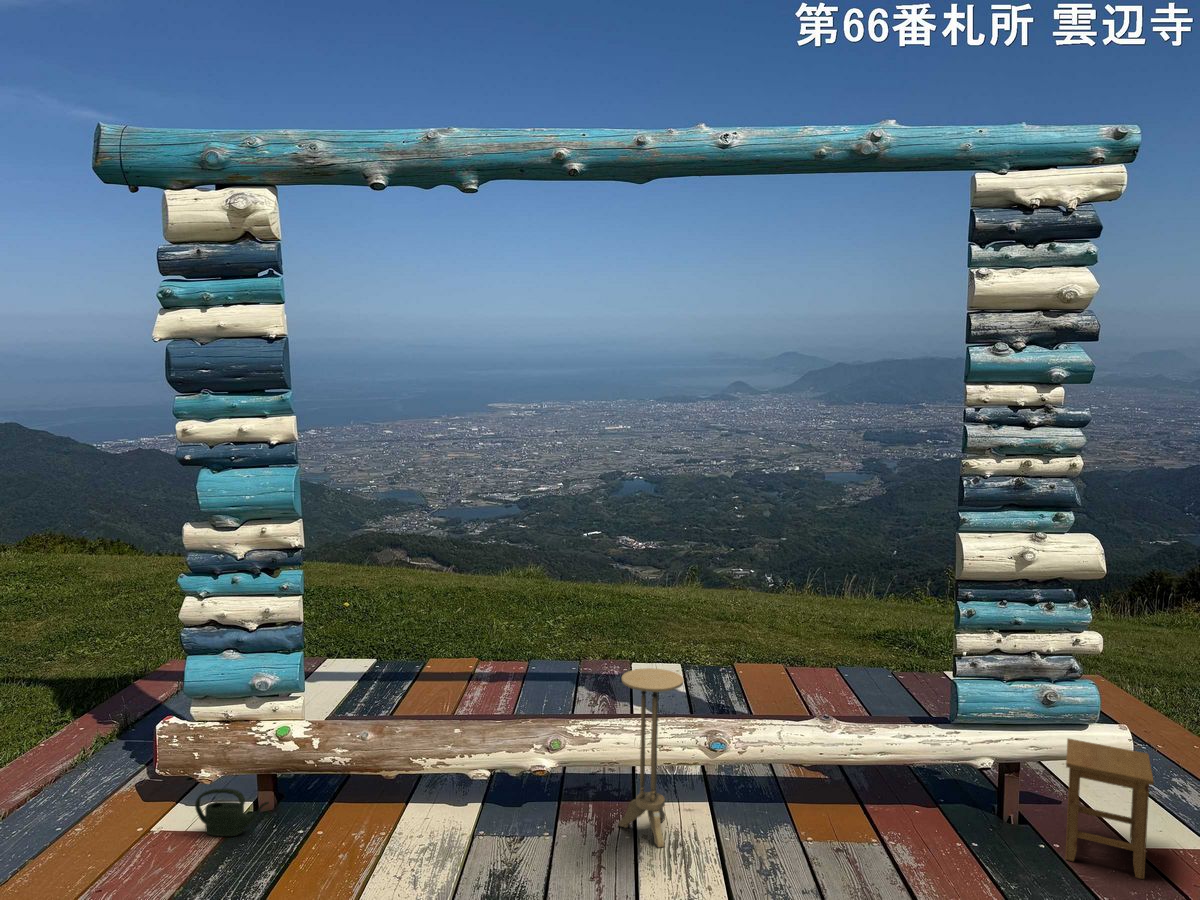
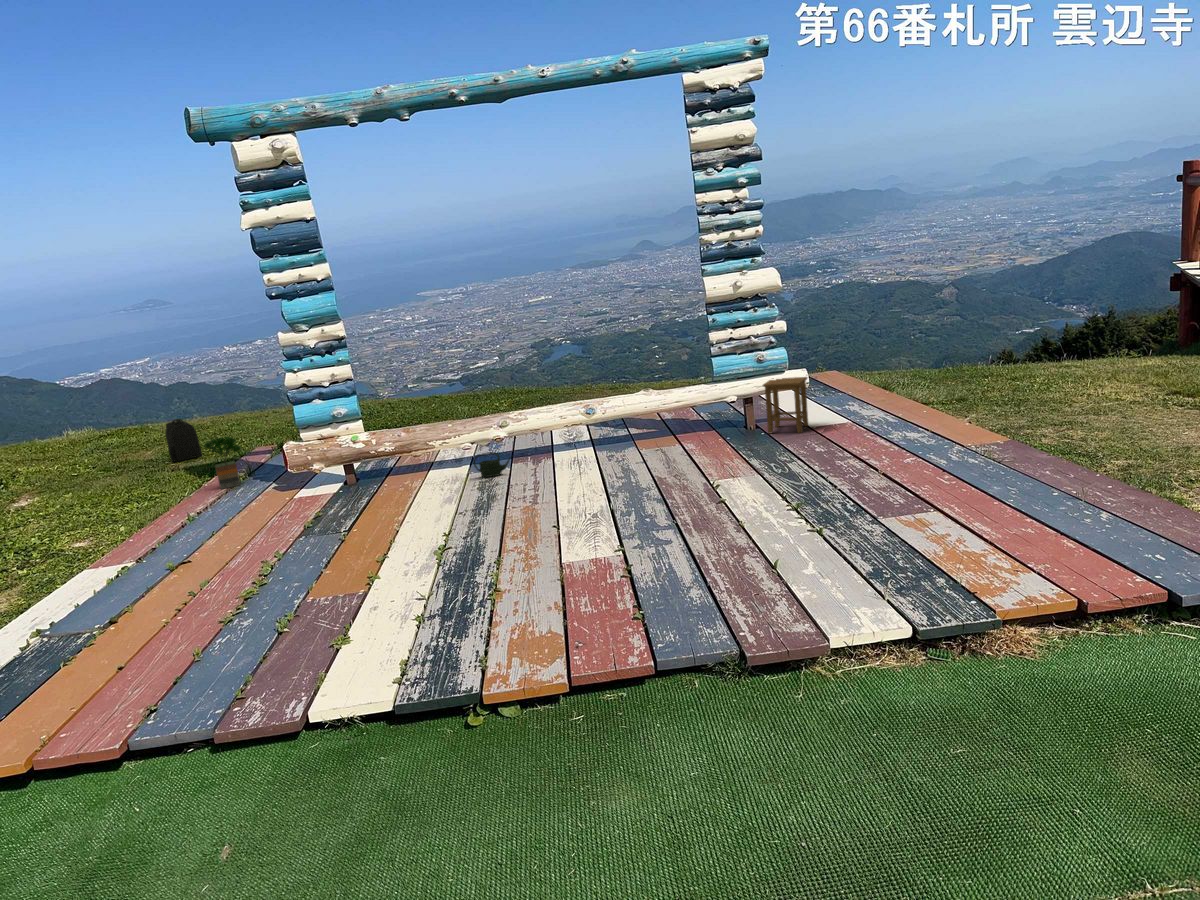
backpack: none [32,588,85,656] -> present [165,419,202,462]
side table: present [619,668,684,847] -> none [534,373,570,460]
potted tree: none [26,669,98,768] -> present [204,437,241,489]
watering can: present [195,789,269,836] -> present [473,452,512,477]

